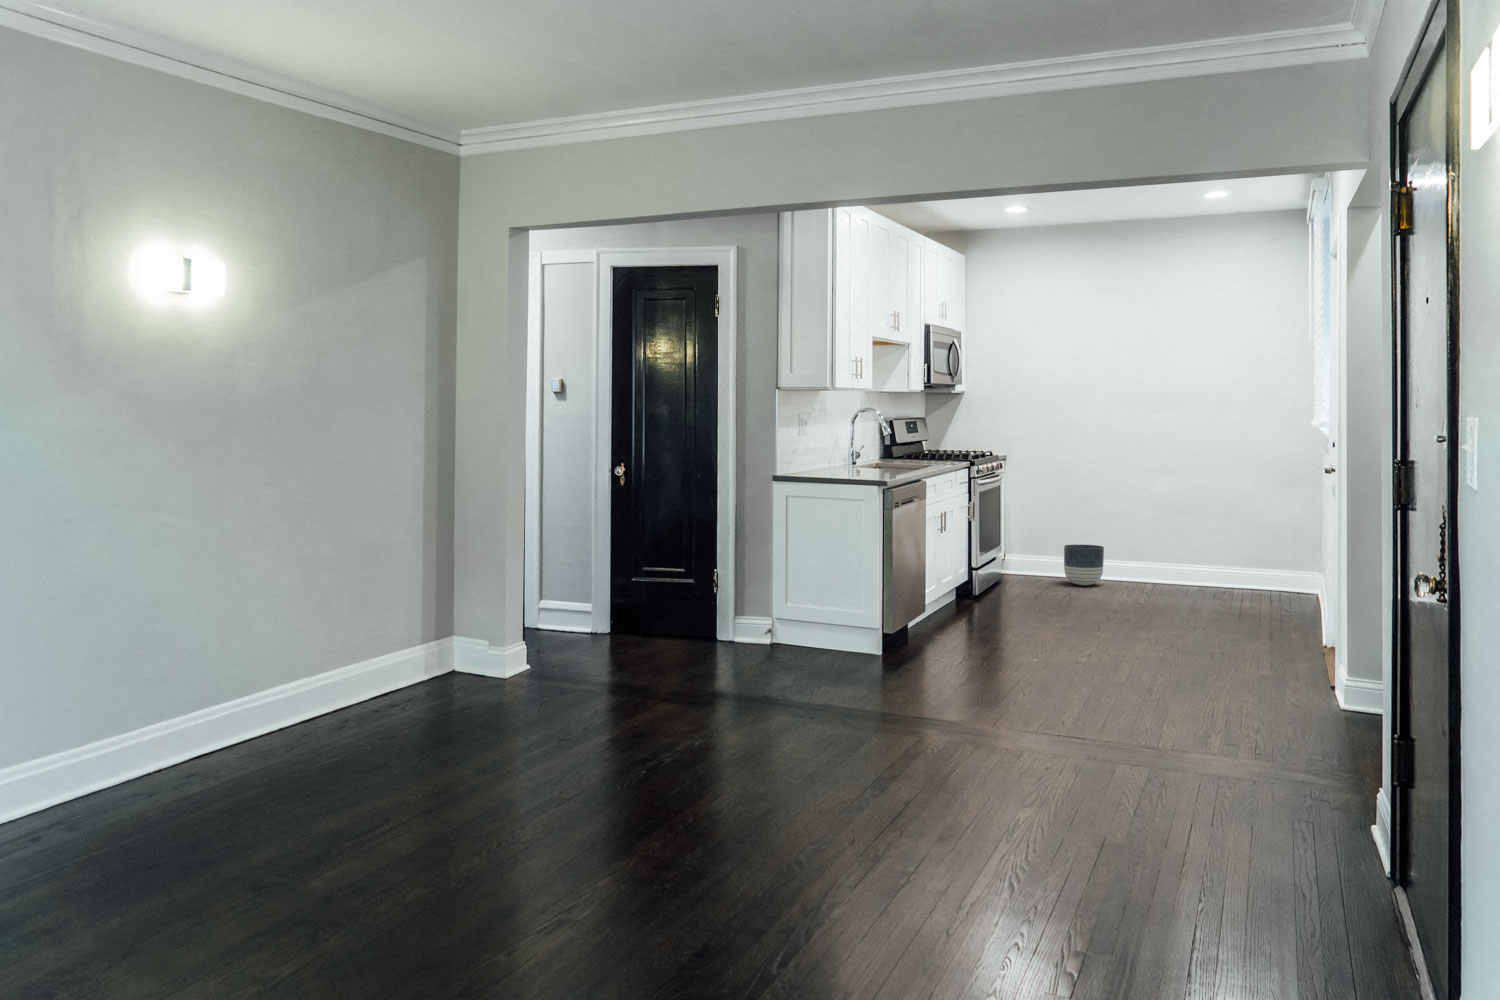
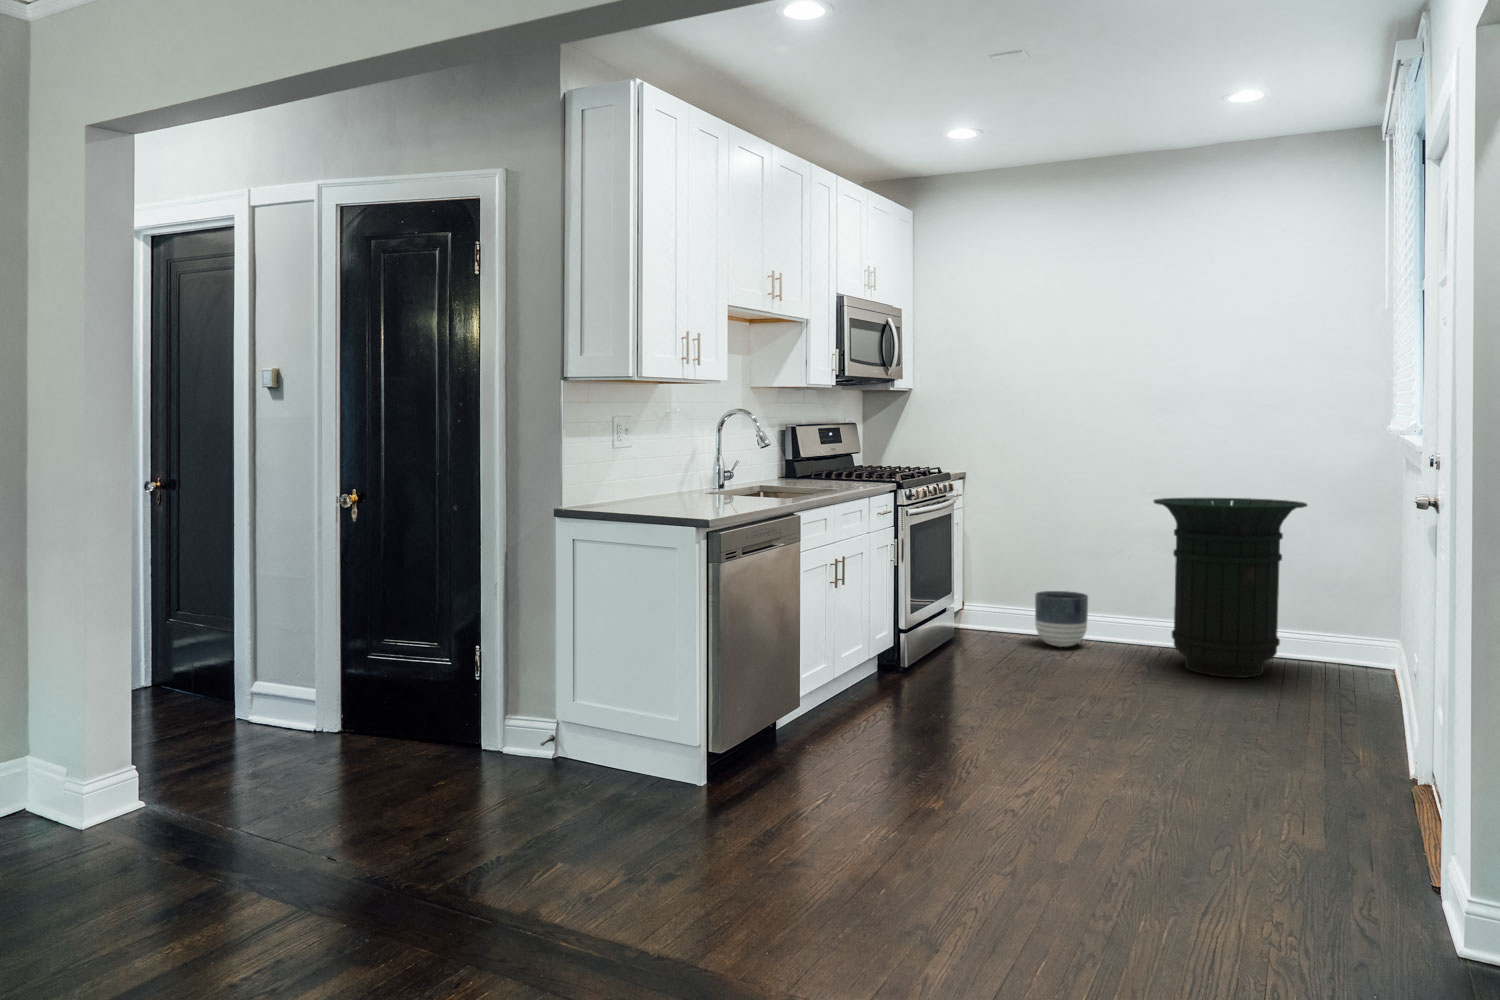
trash can: none [1153,473,1263,601] -> present [1154,497,1307,678]

